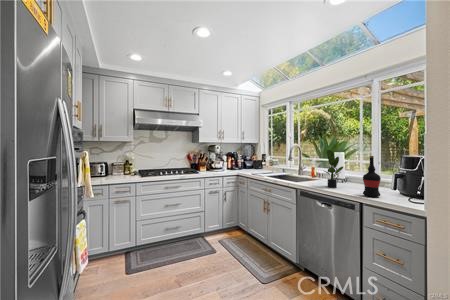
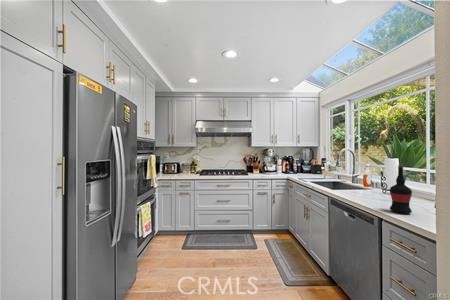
potted plant: present [324,150,343,188] -> none [358,156,384,199]

